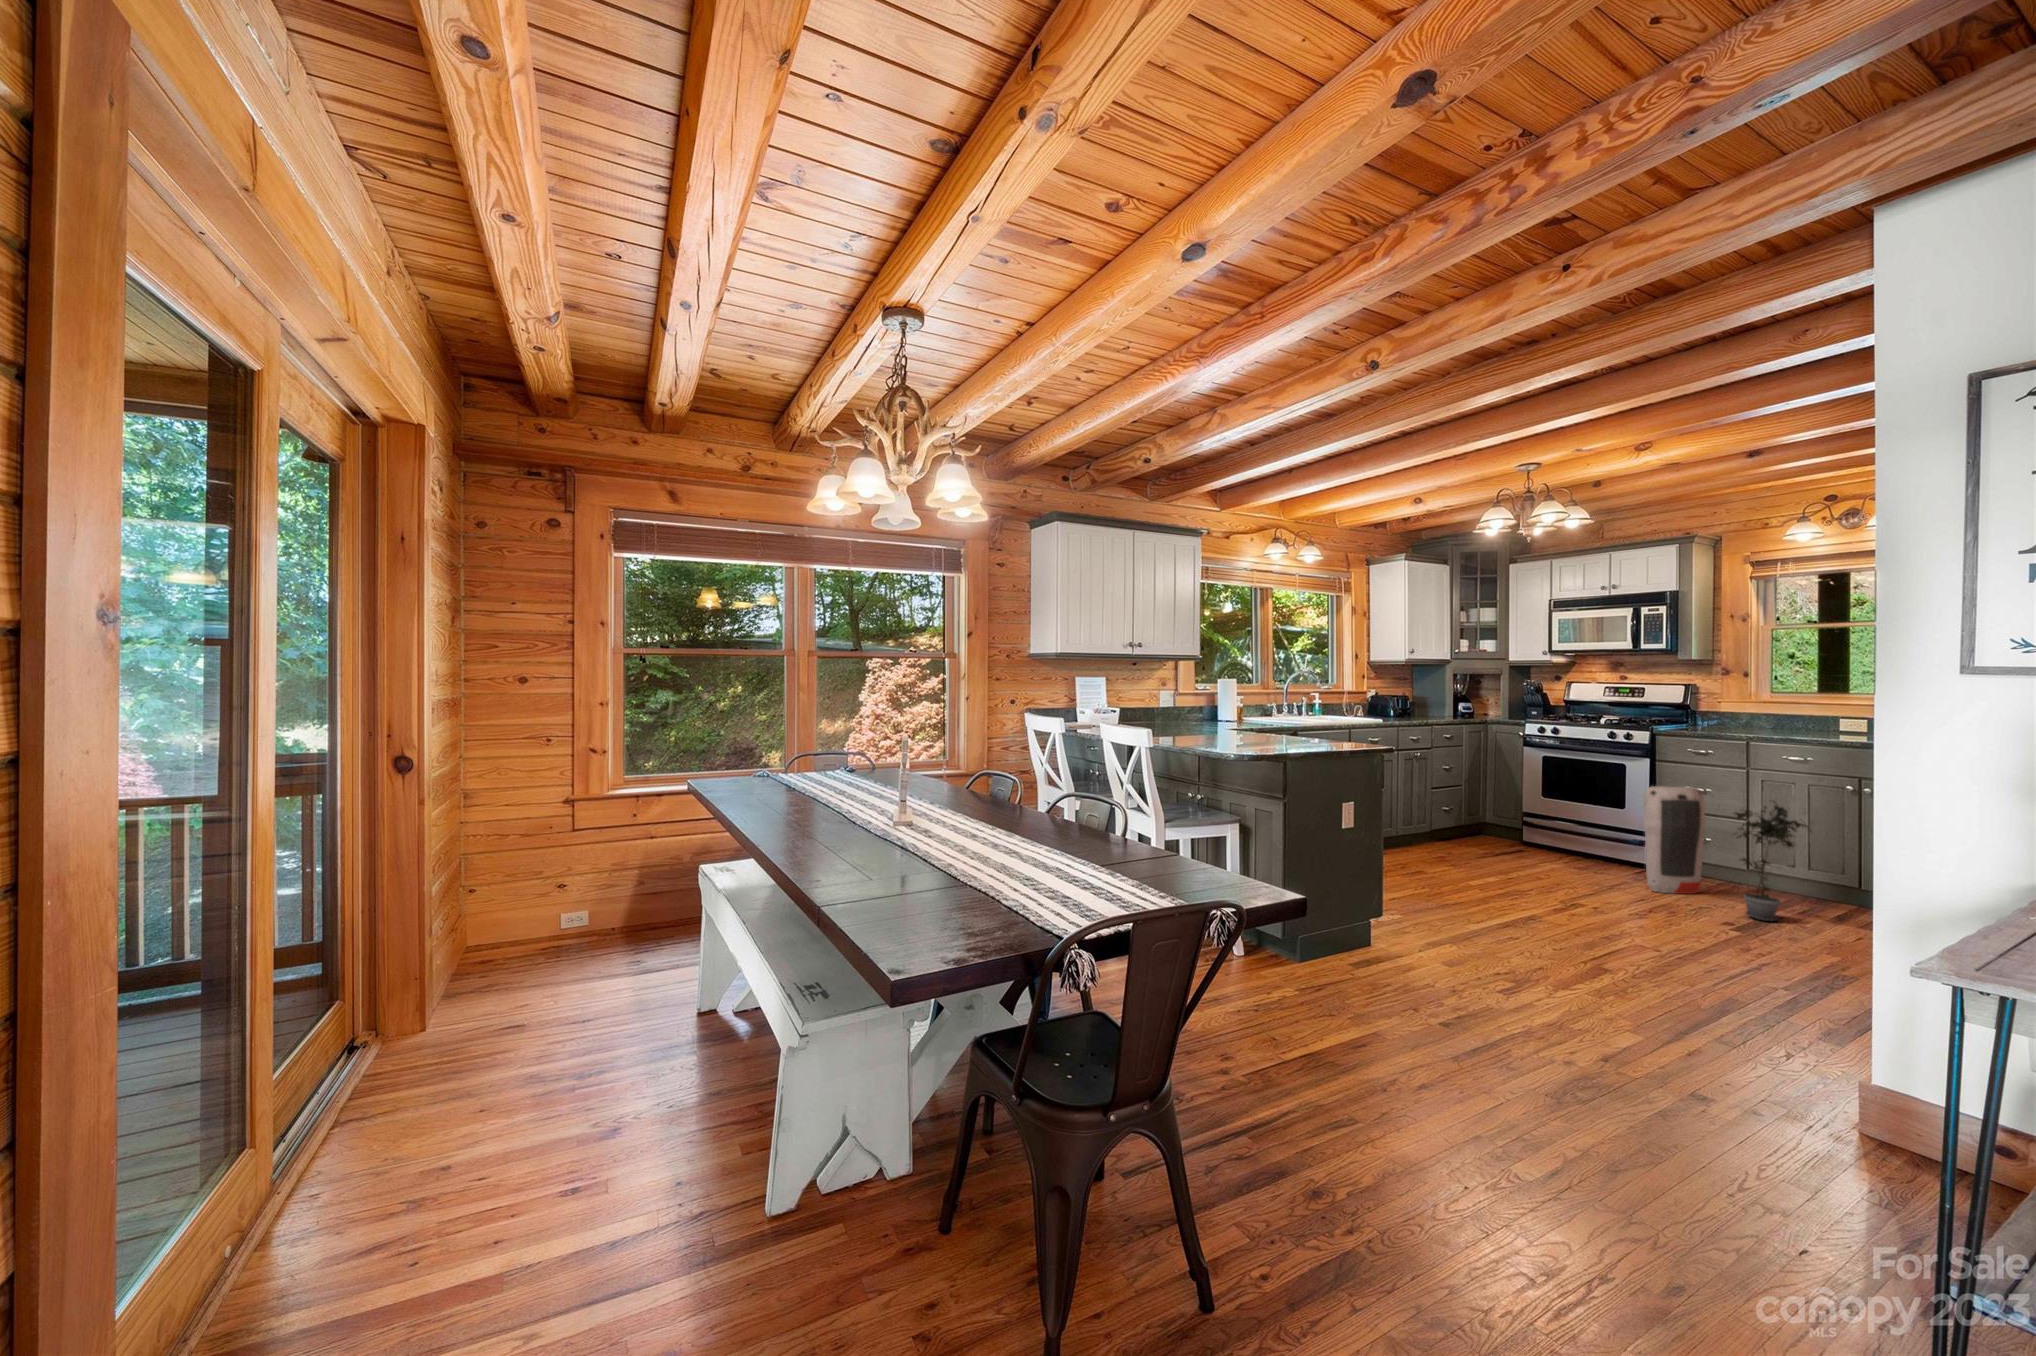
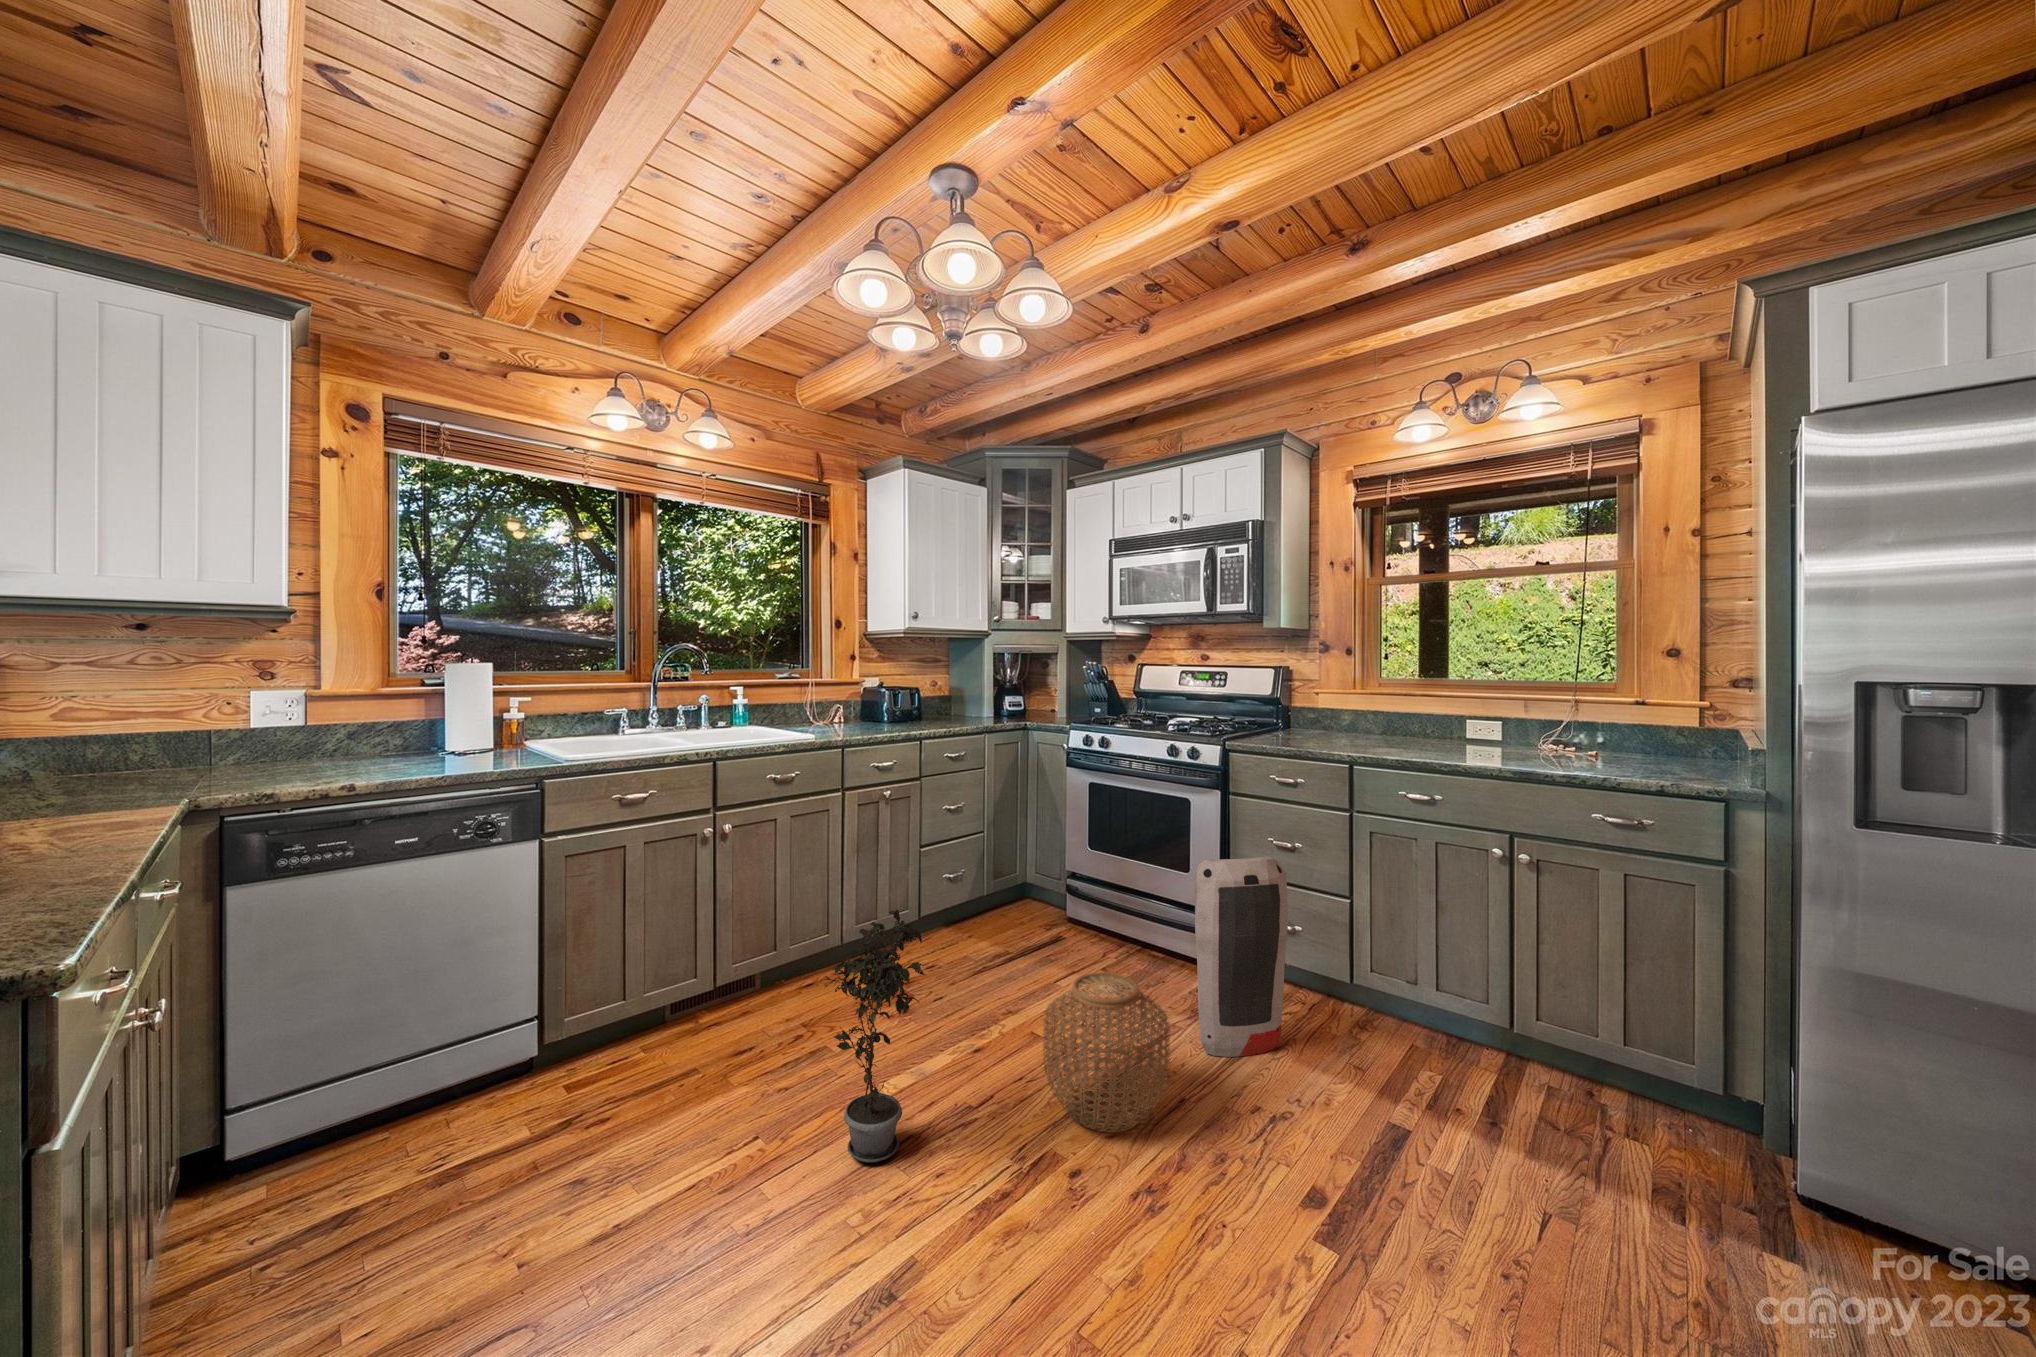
potted plant: present [1735,805,1808,921] -> present [820,910,928,1163]
woven basket: none [1562,834,1638,905] -> present [1043,972,1170,1132]

